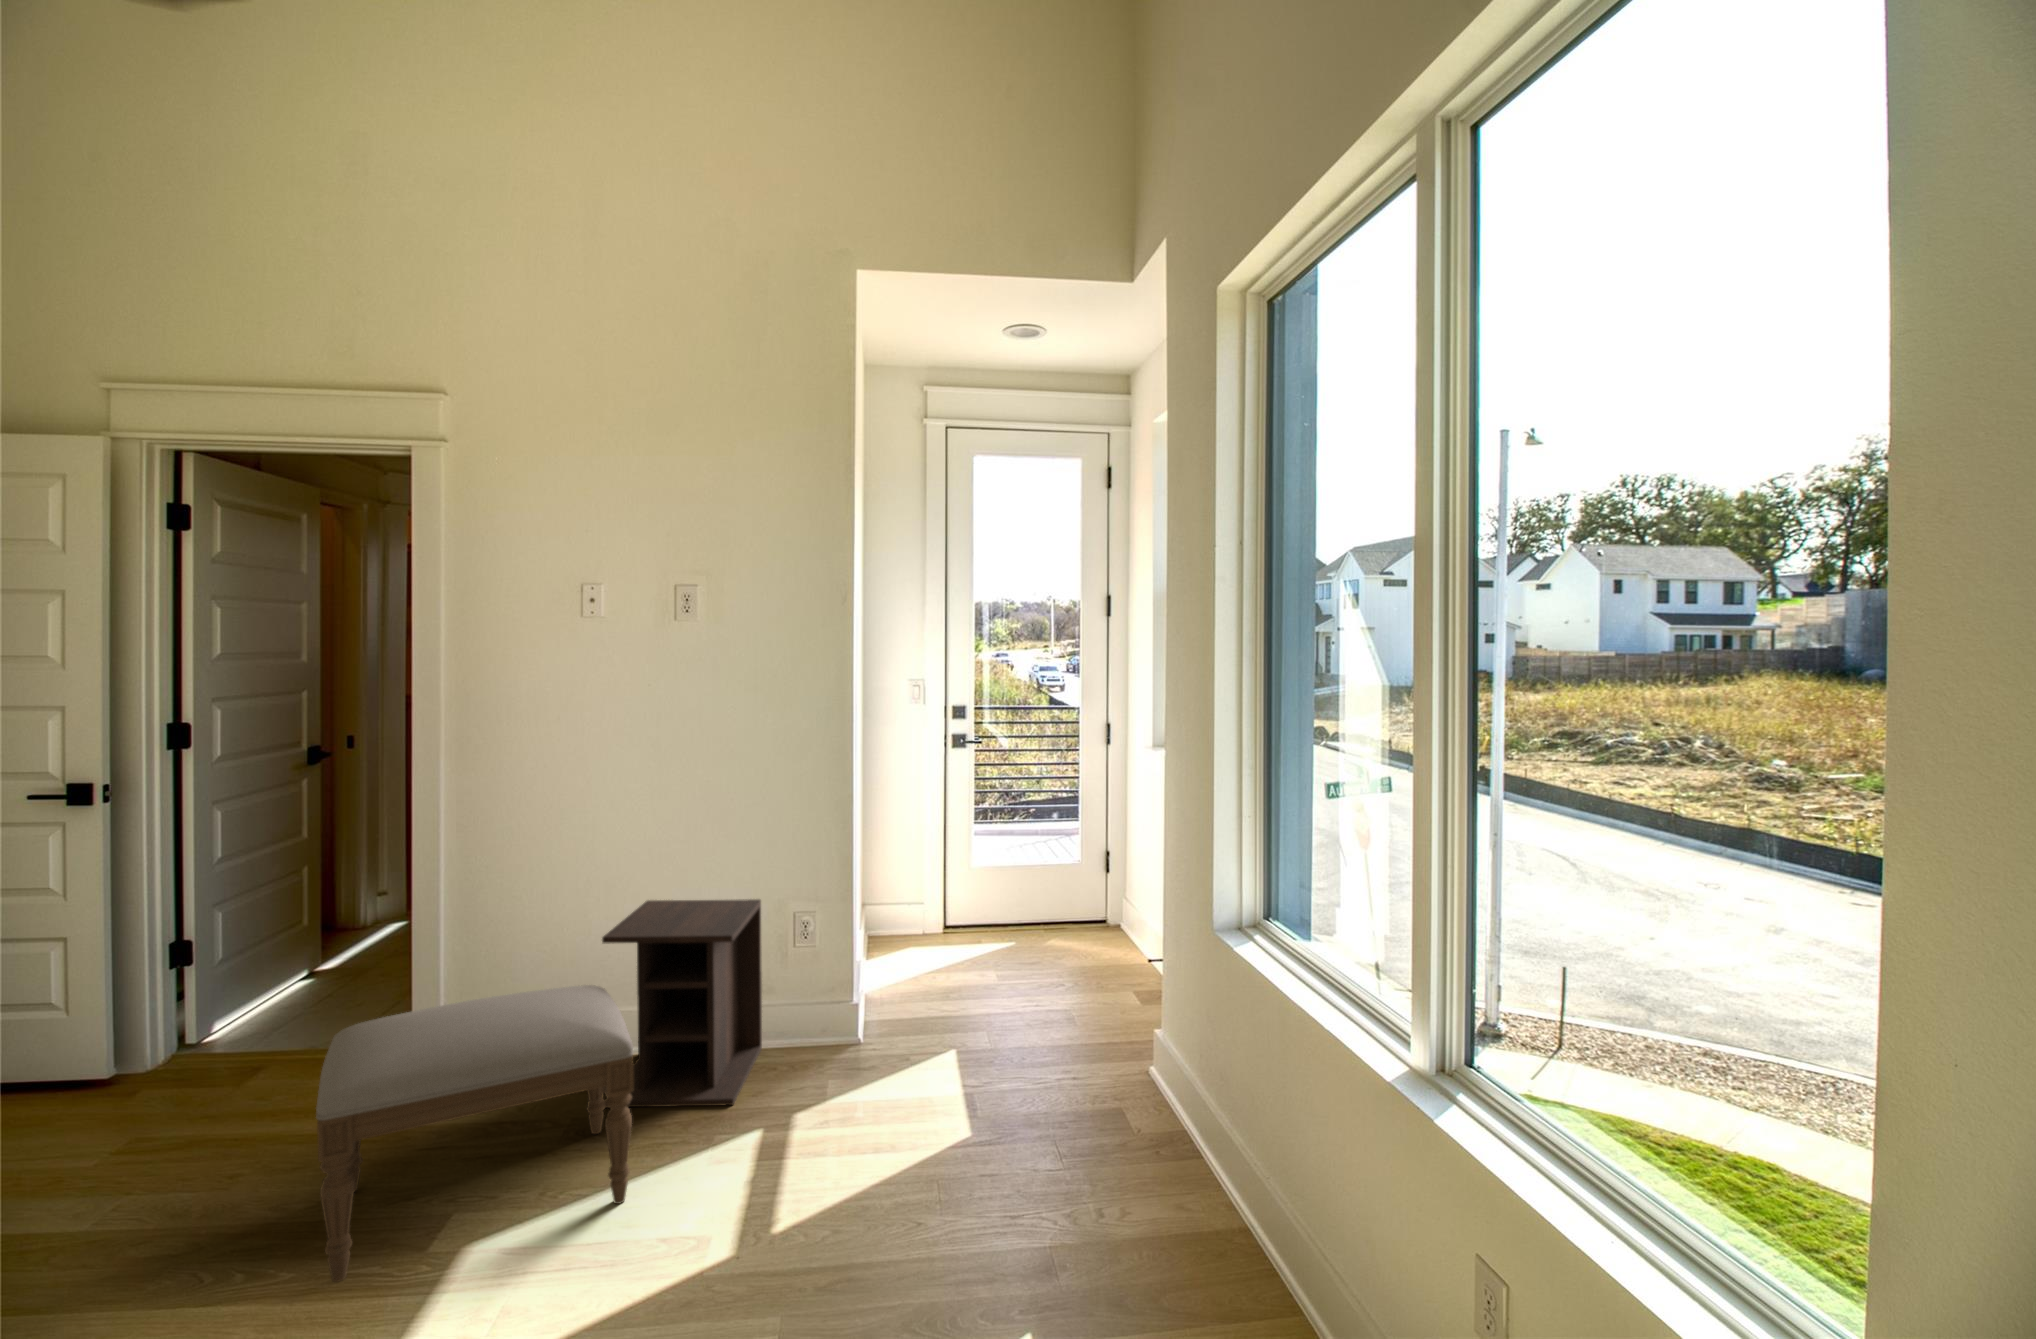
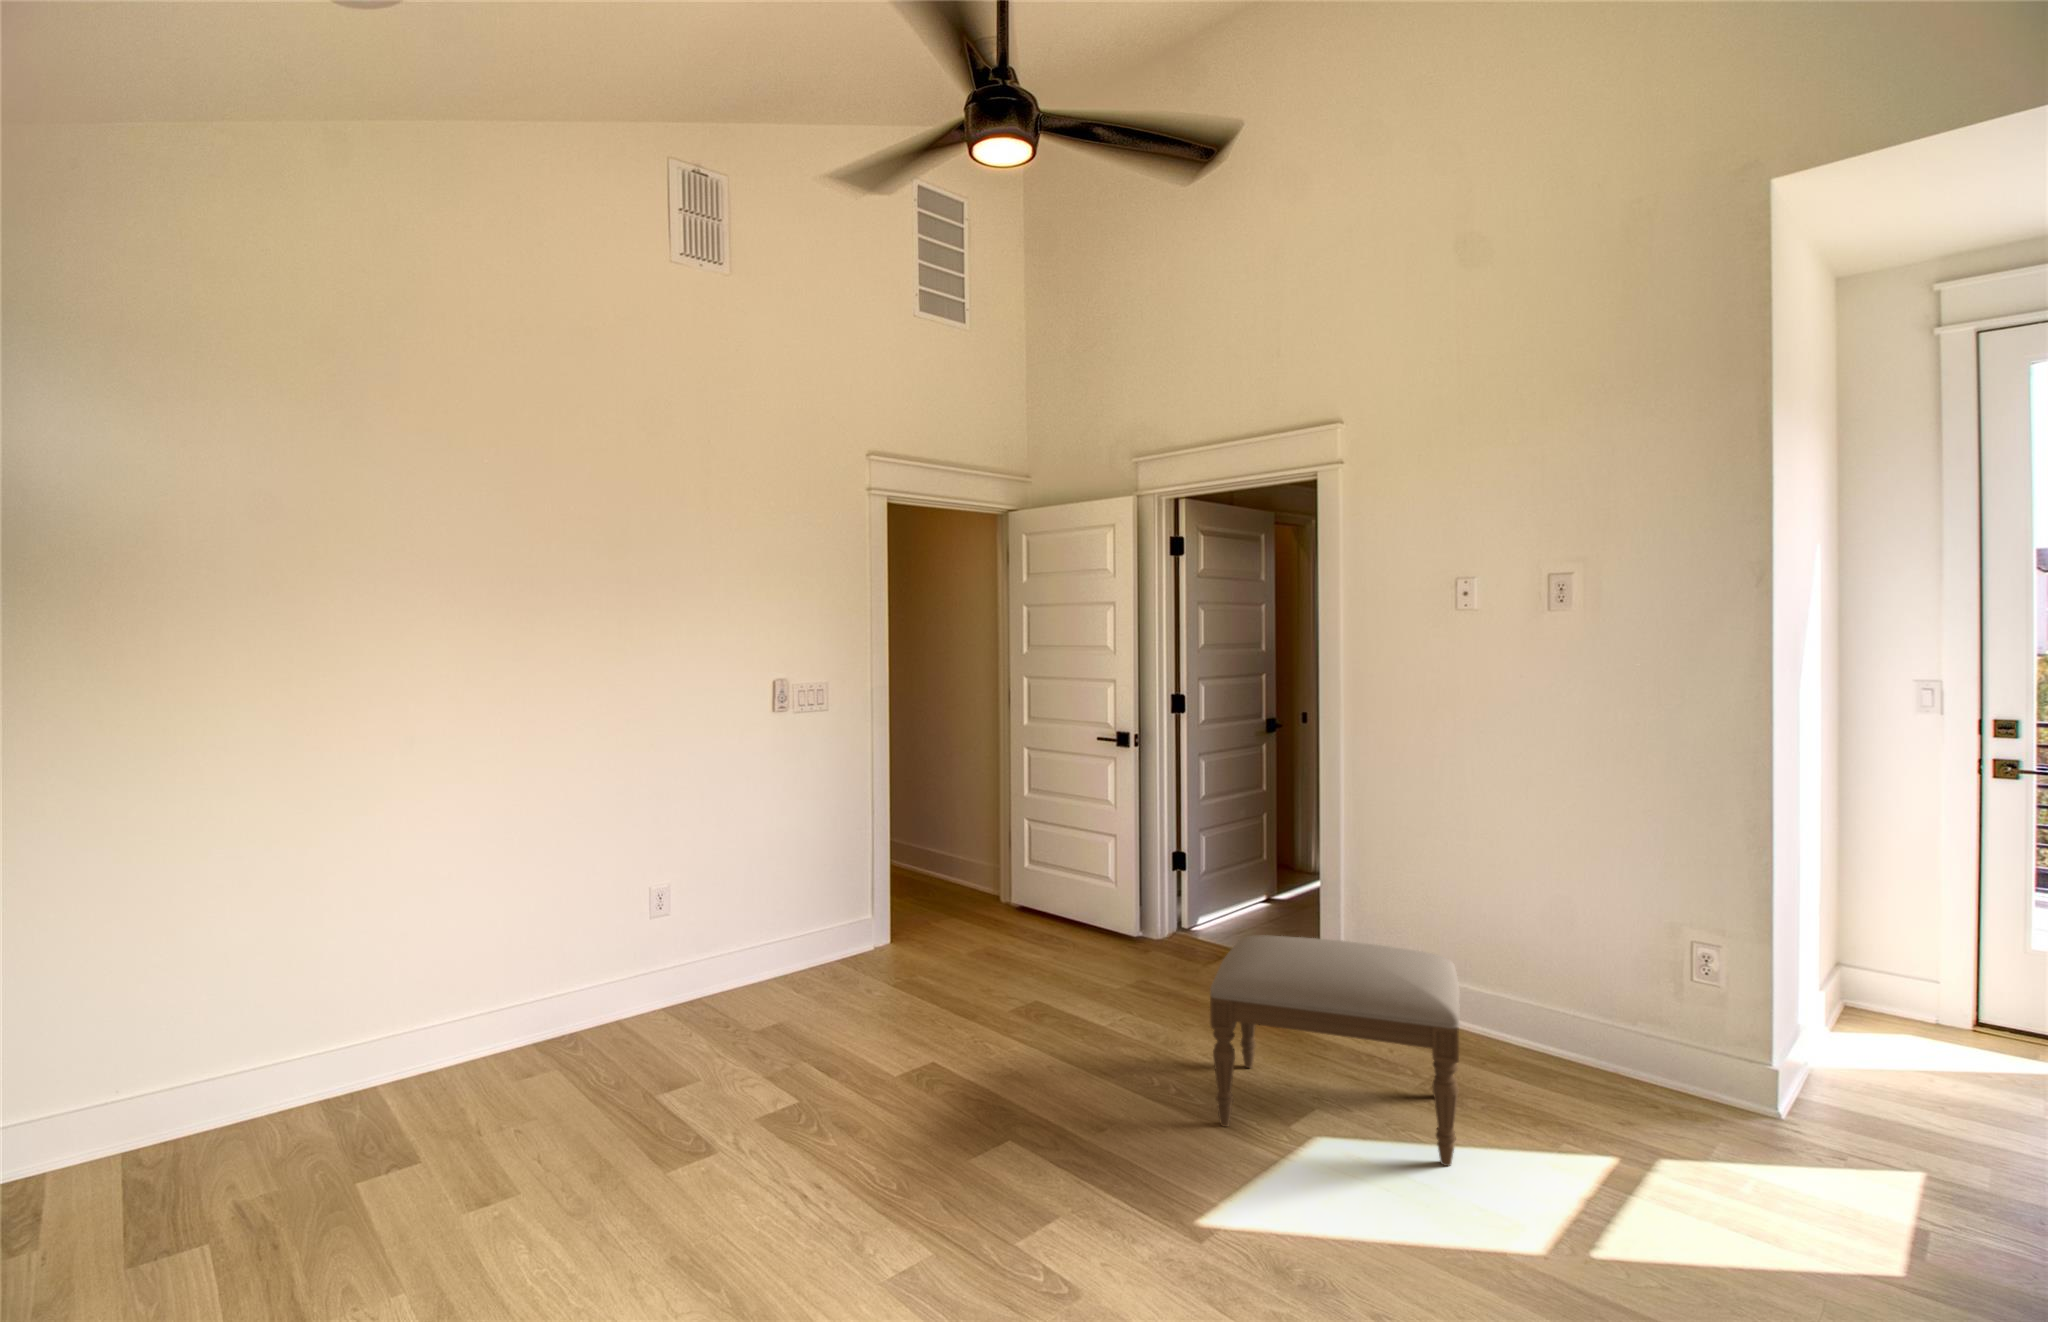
nightstand: present [602,899,762,1108] -> none [1456,891,1643,1125]

